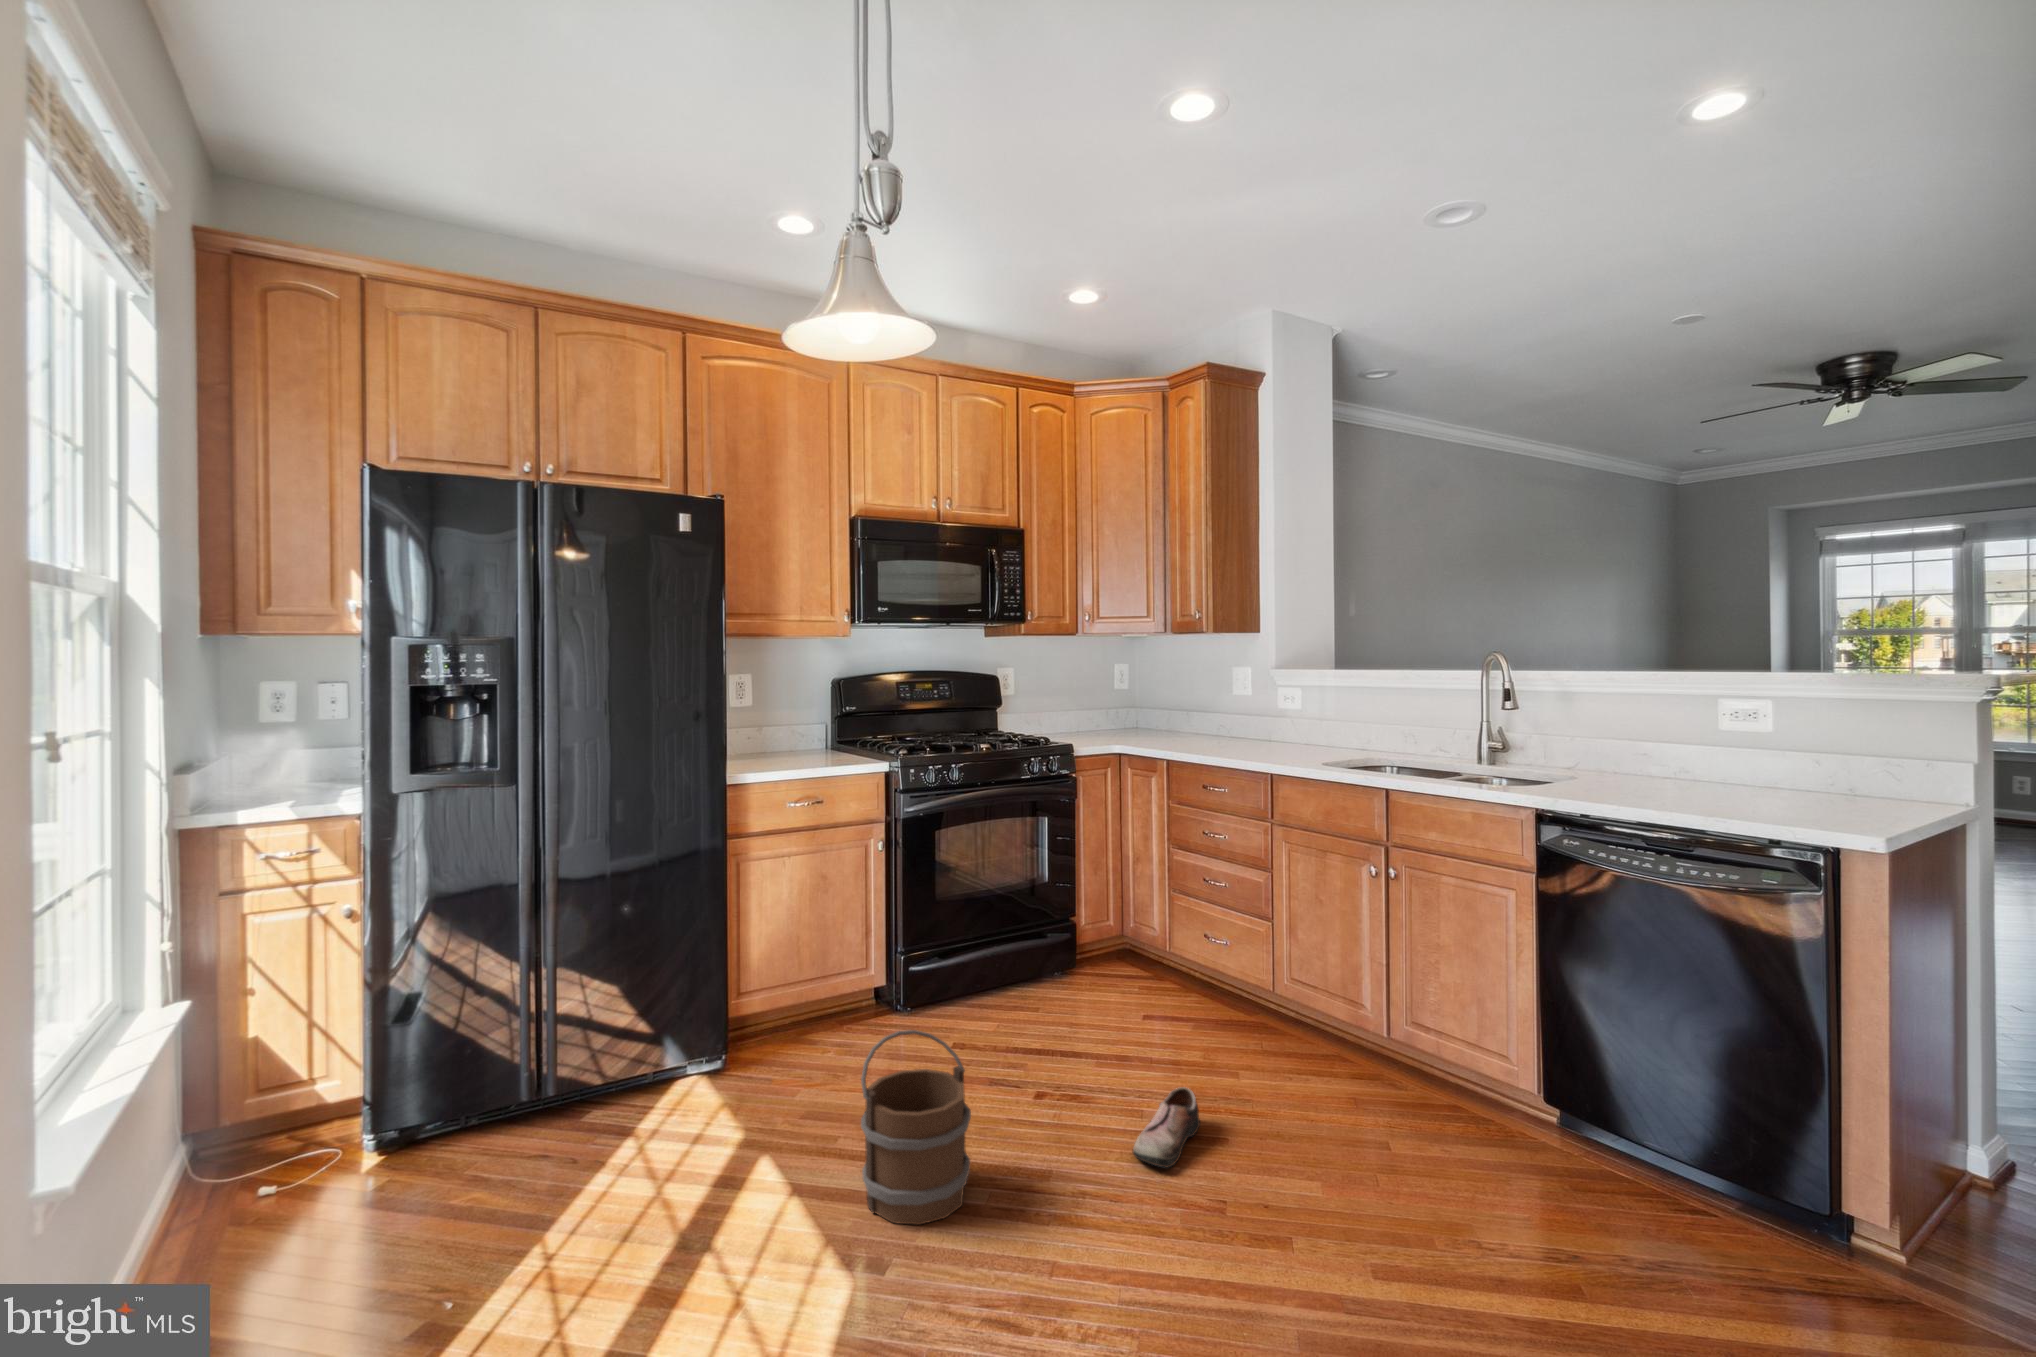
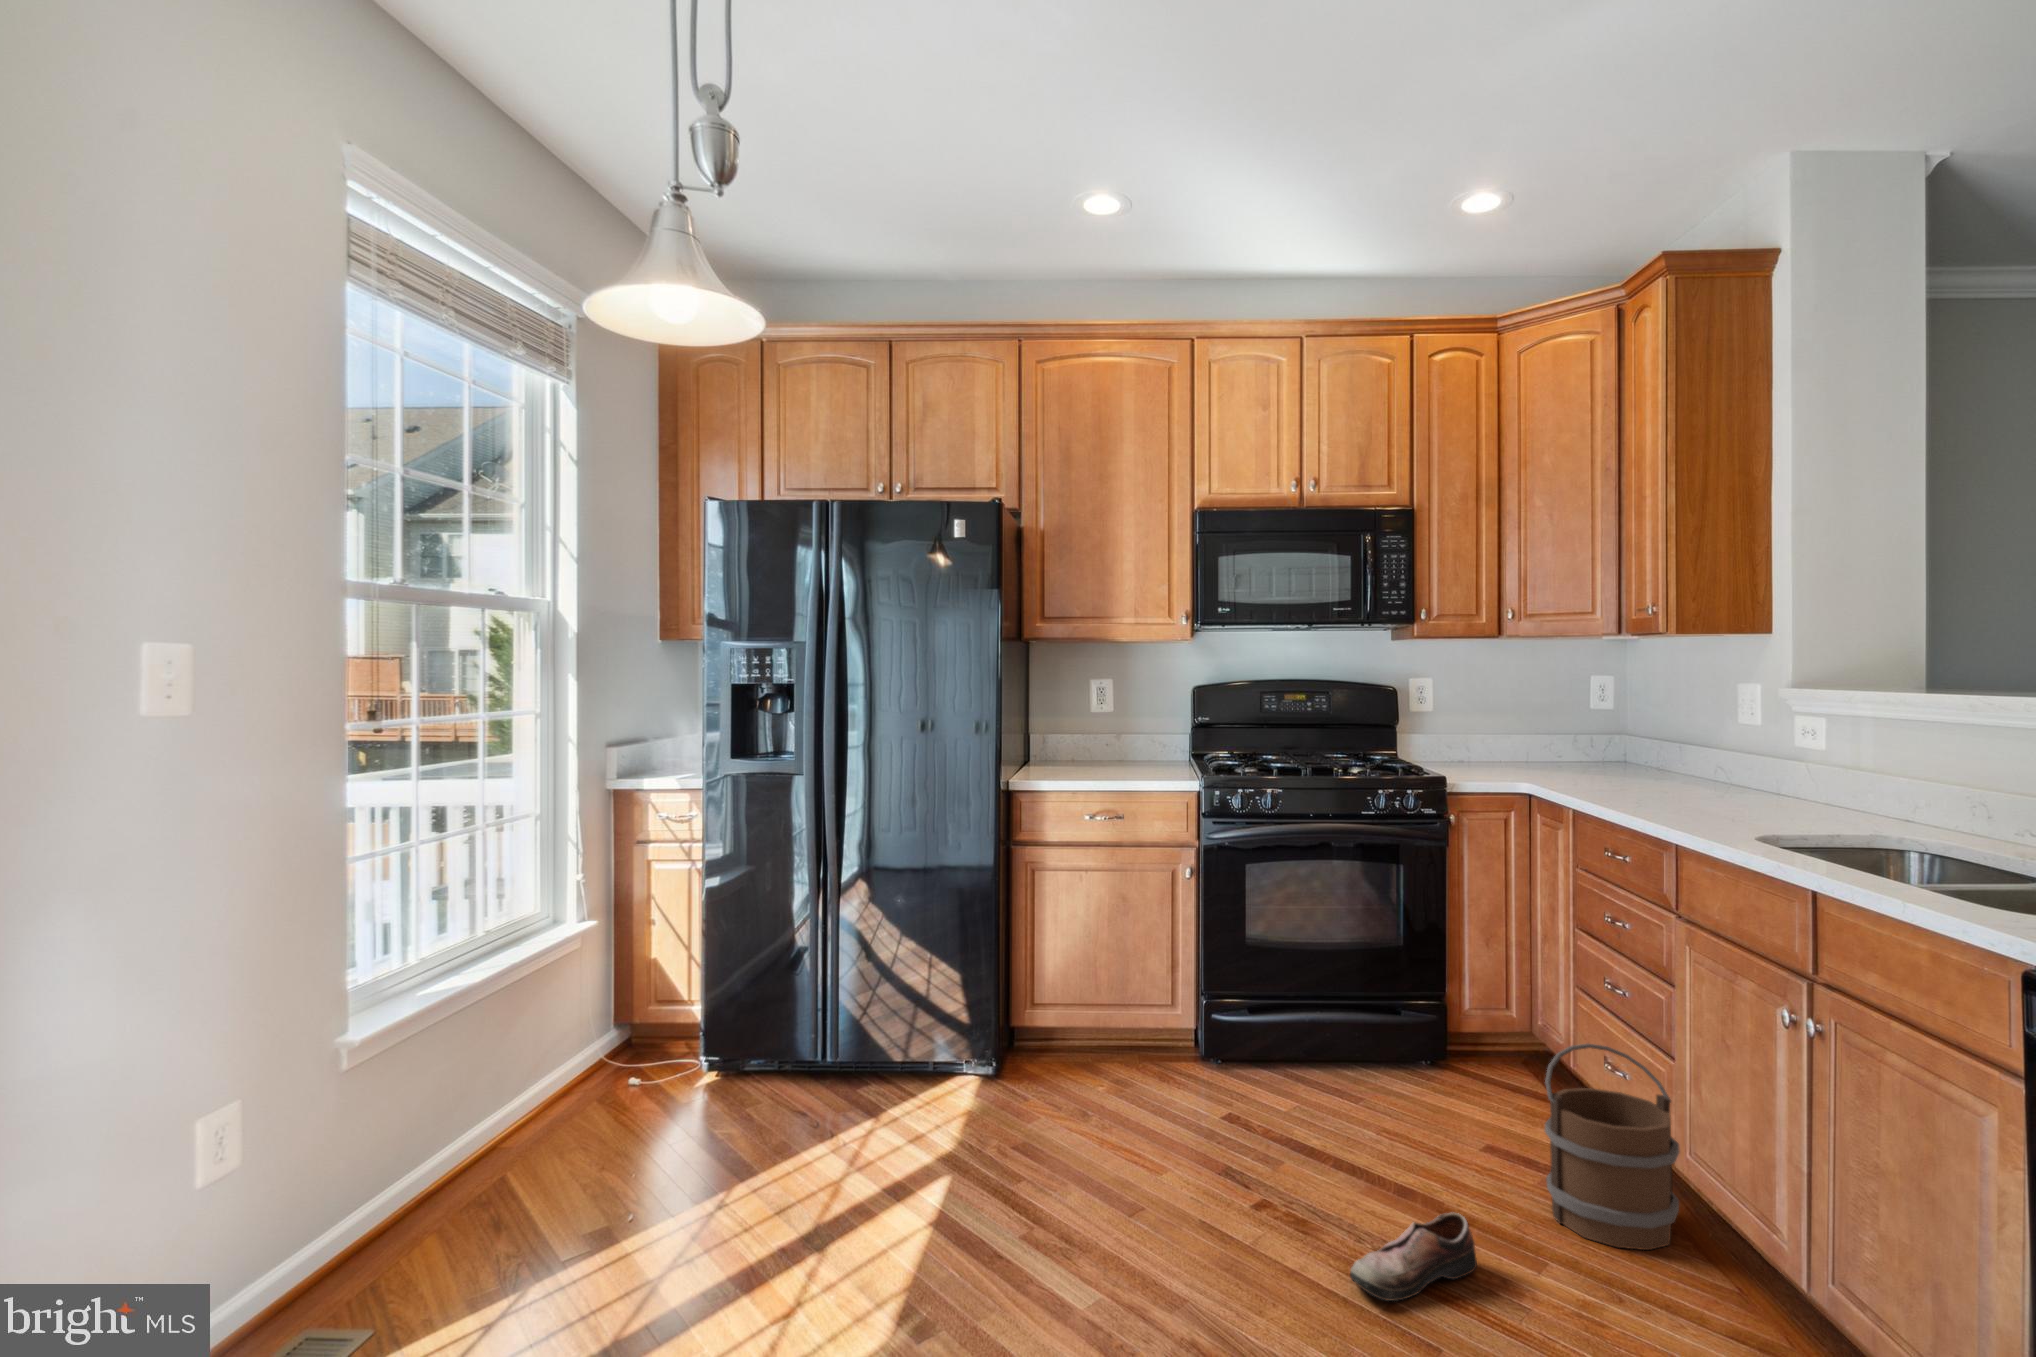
bucket: present [861,1030,971,1225] -> present [1545,1044,1679,1250]

